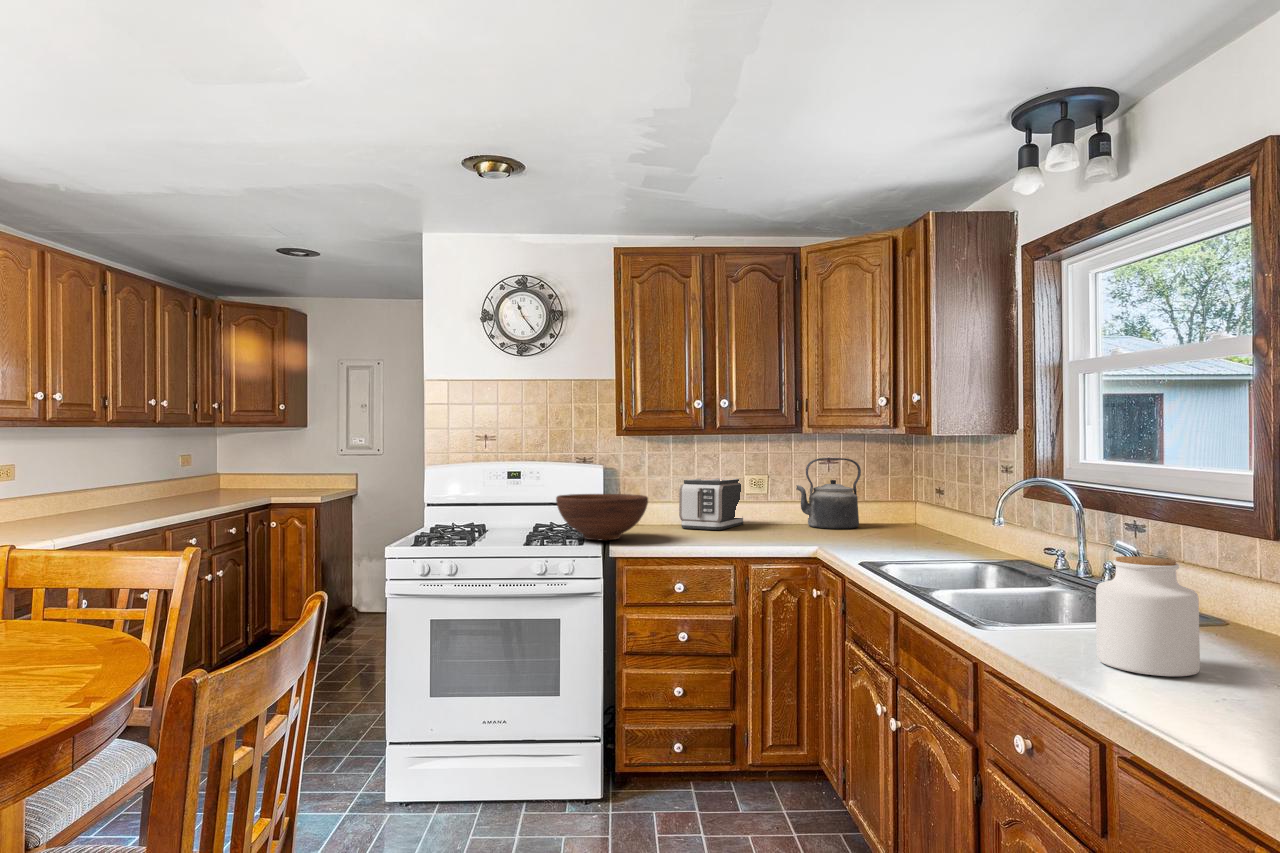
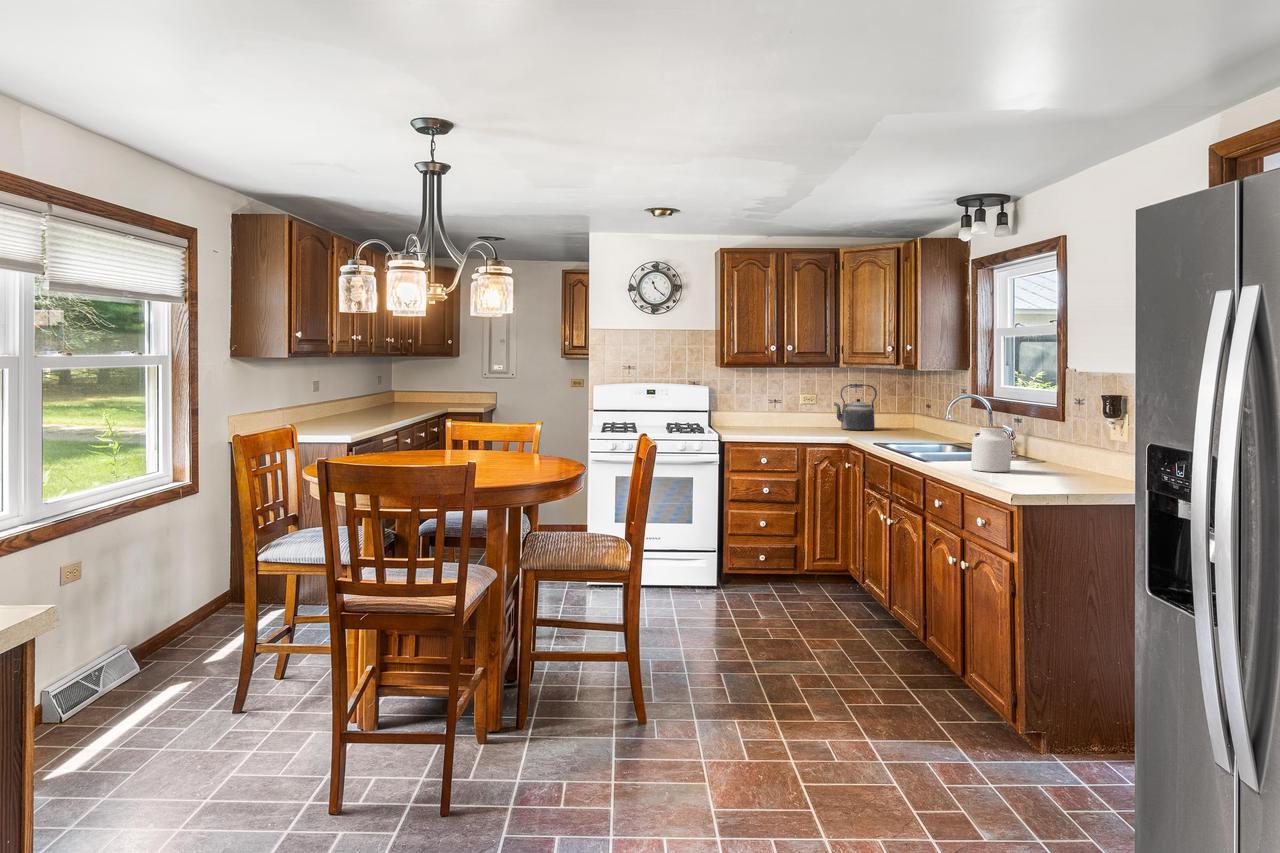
toaster: present [679,479,743,530] -> none [758,398,799,430]
fruit bowl: present [556,494,648,540] -> none [686,406,744,434]

